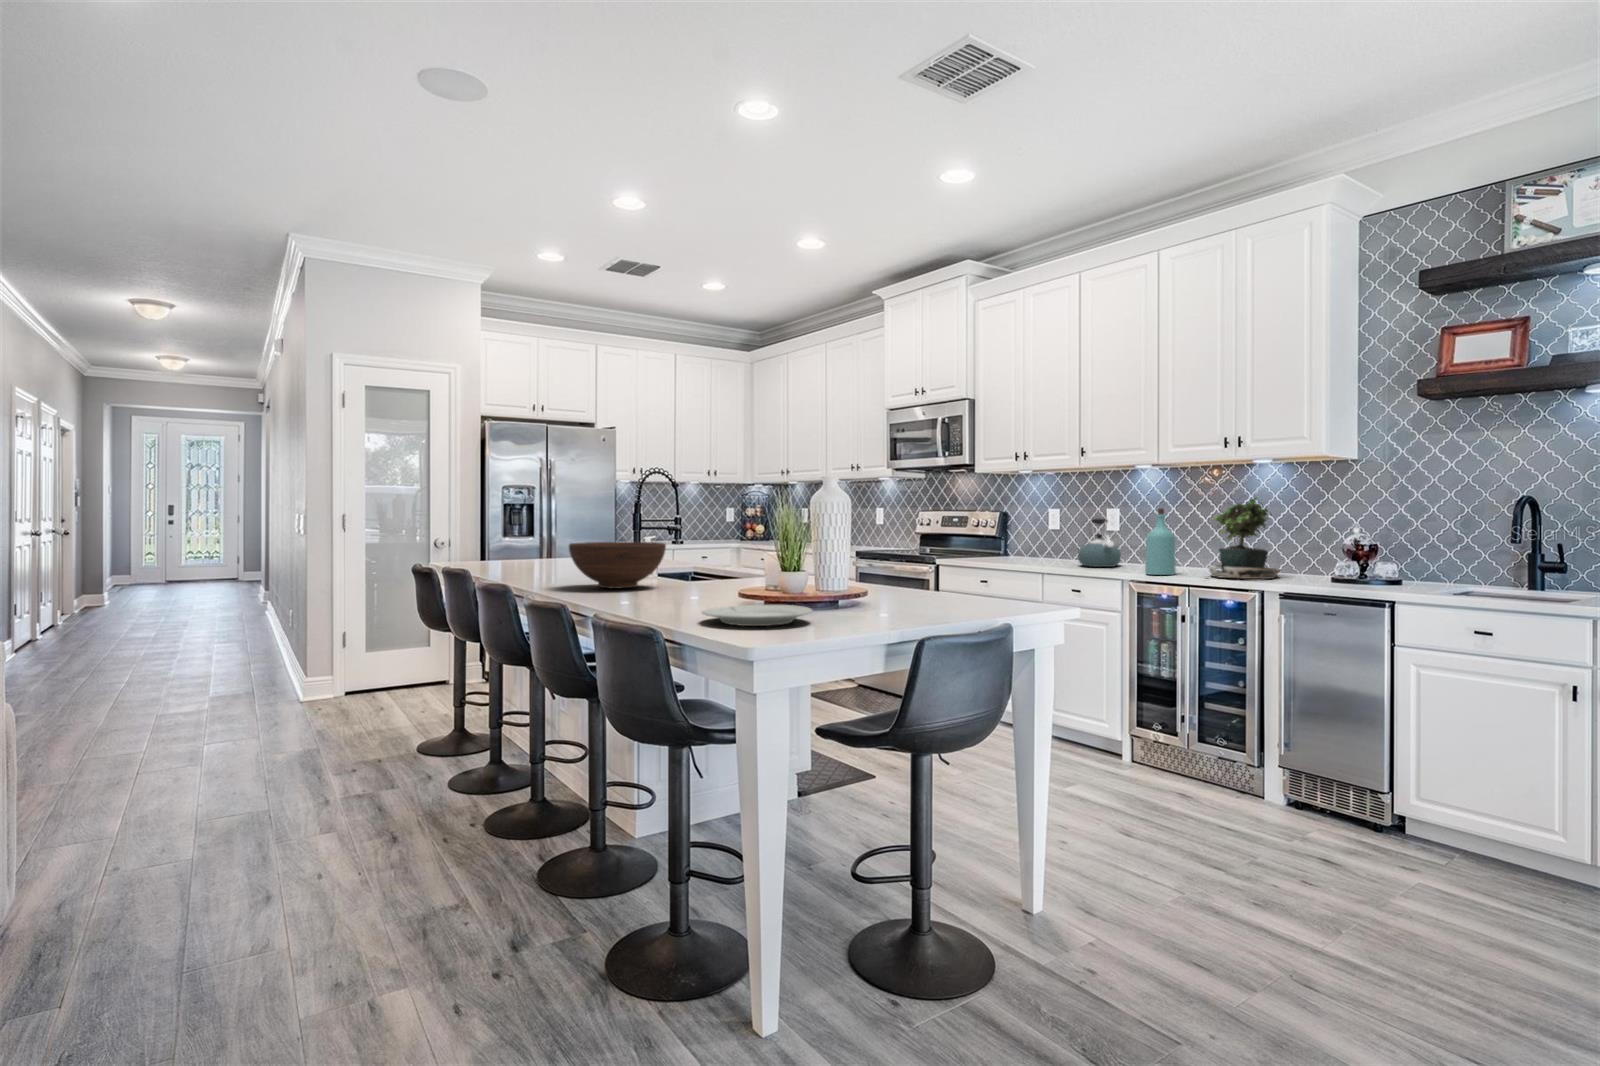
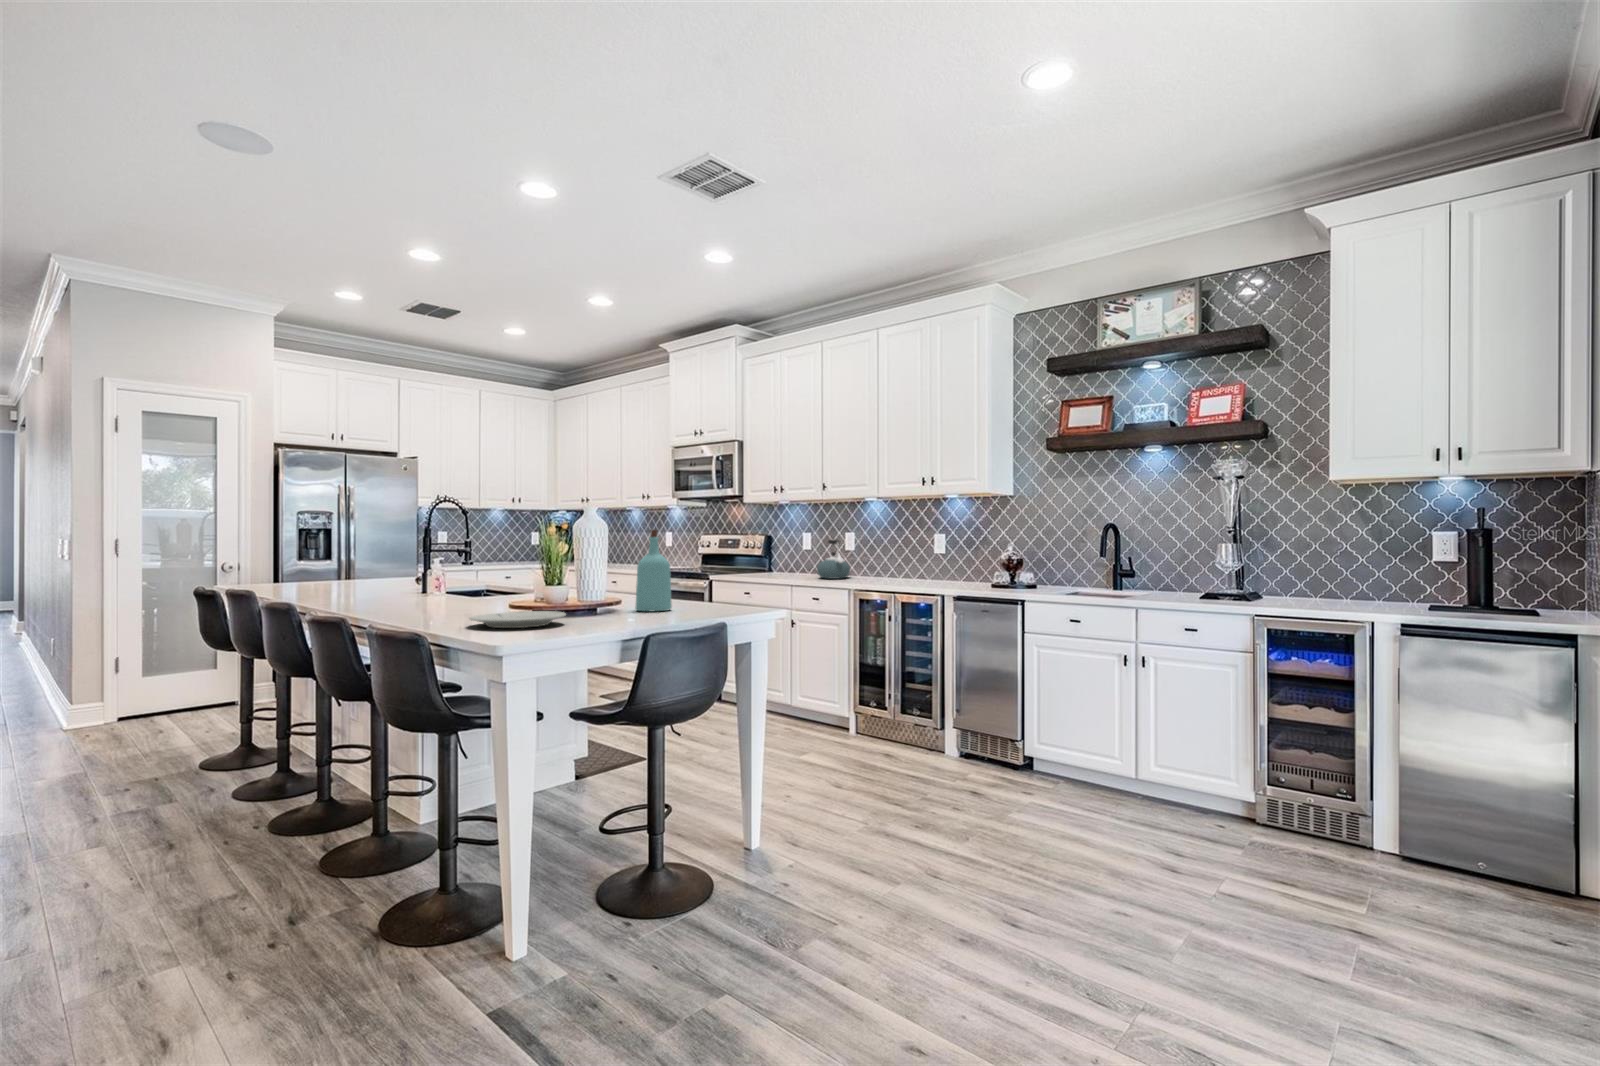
potted plant: present [1209,498,1280,579] -> none [900,522,959,586]
bottle: present [1145,508,1176,575] -> present [635,530,672,611]
fruit bowl: present [569,542,666,589] -> none [356,561,451,603]

